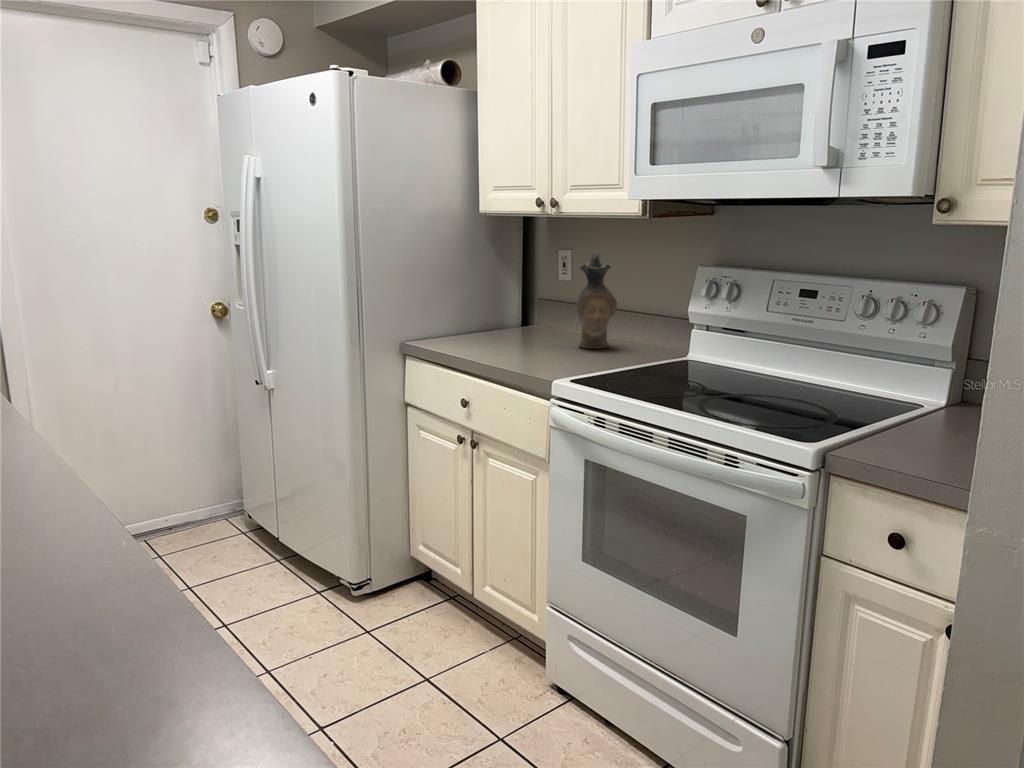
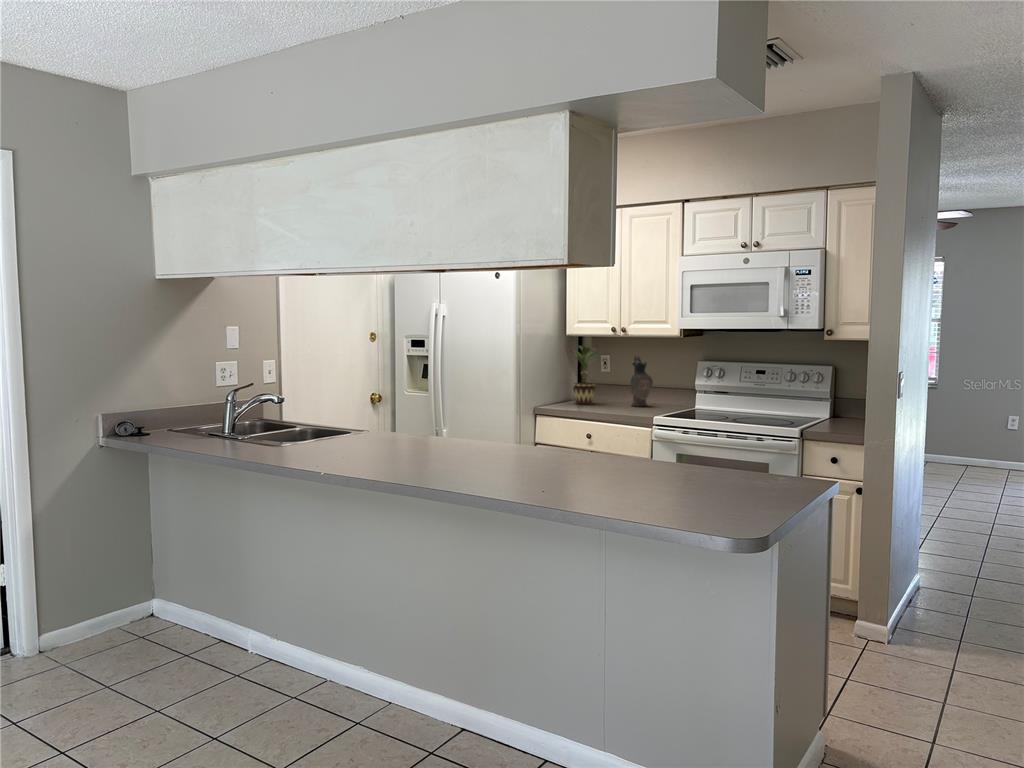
potted plant: none [477,232,546,339] -> present [573,346,599,404]

